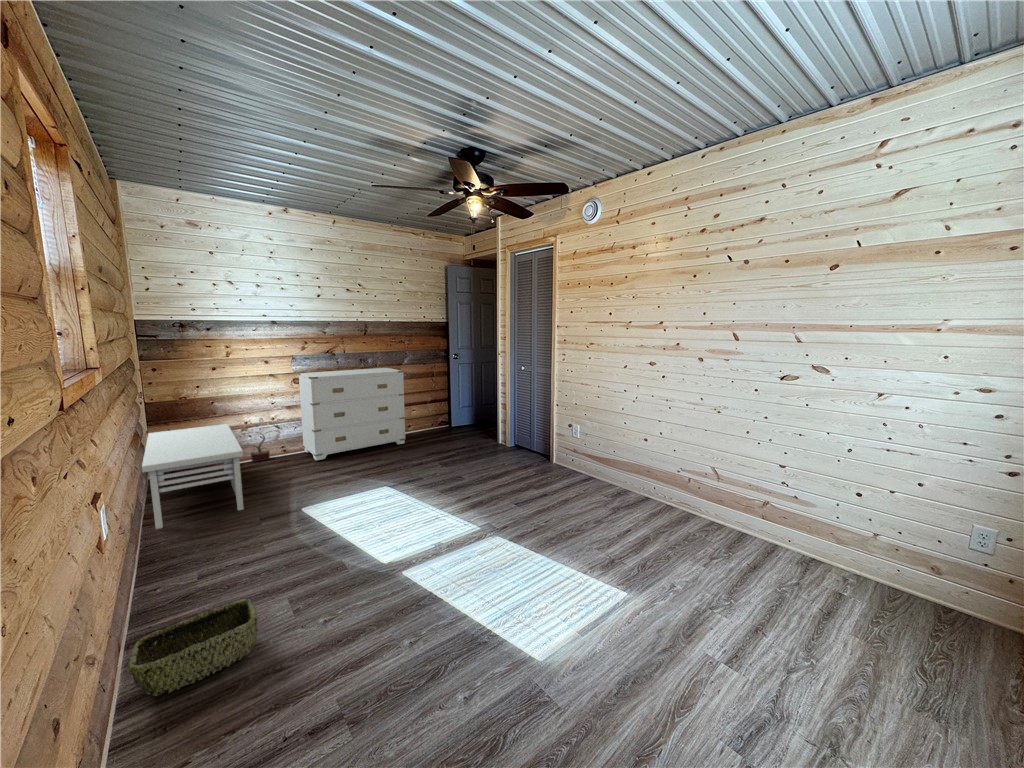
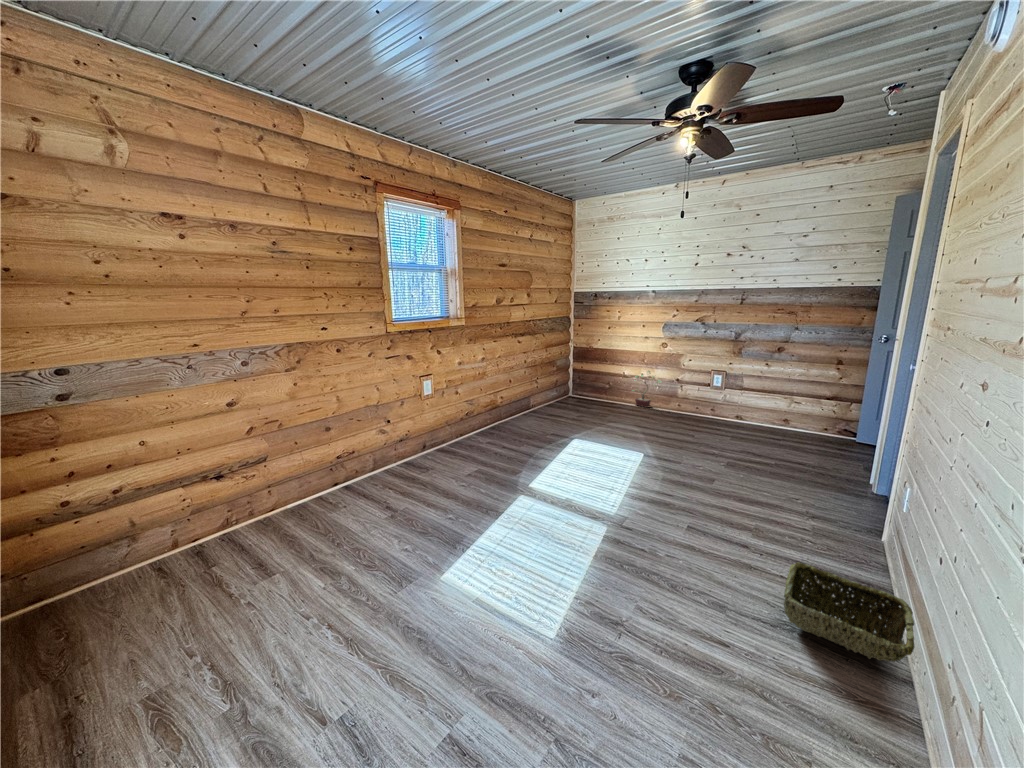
dresser: present [298,367,406,460] -> none [665,336,789,438]
storage bench: present [142,424,244,529] -> none [525,362,617,426]
woven basket: present [127,599,258,696] -> present [784,562,914,662]

